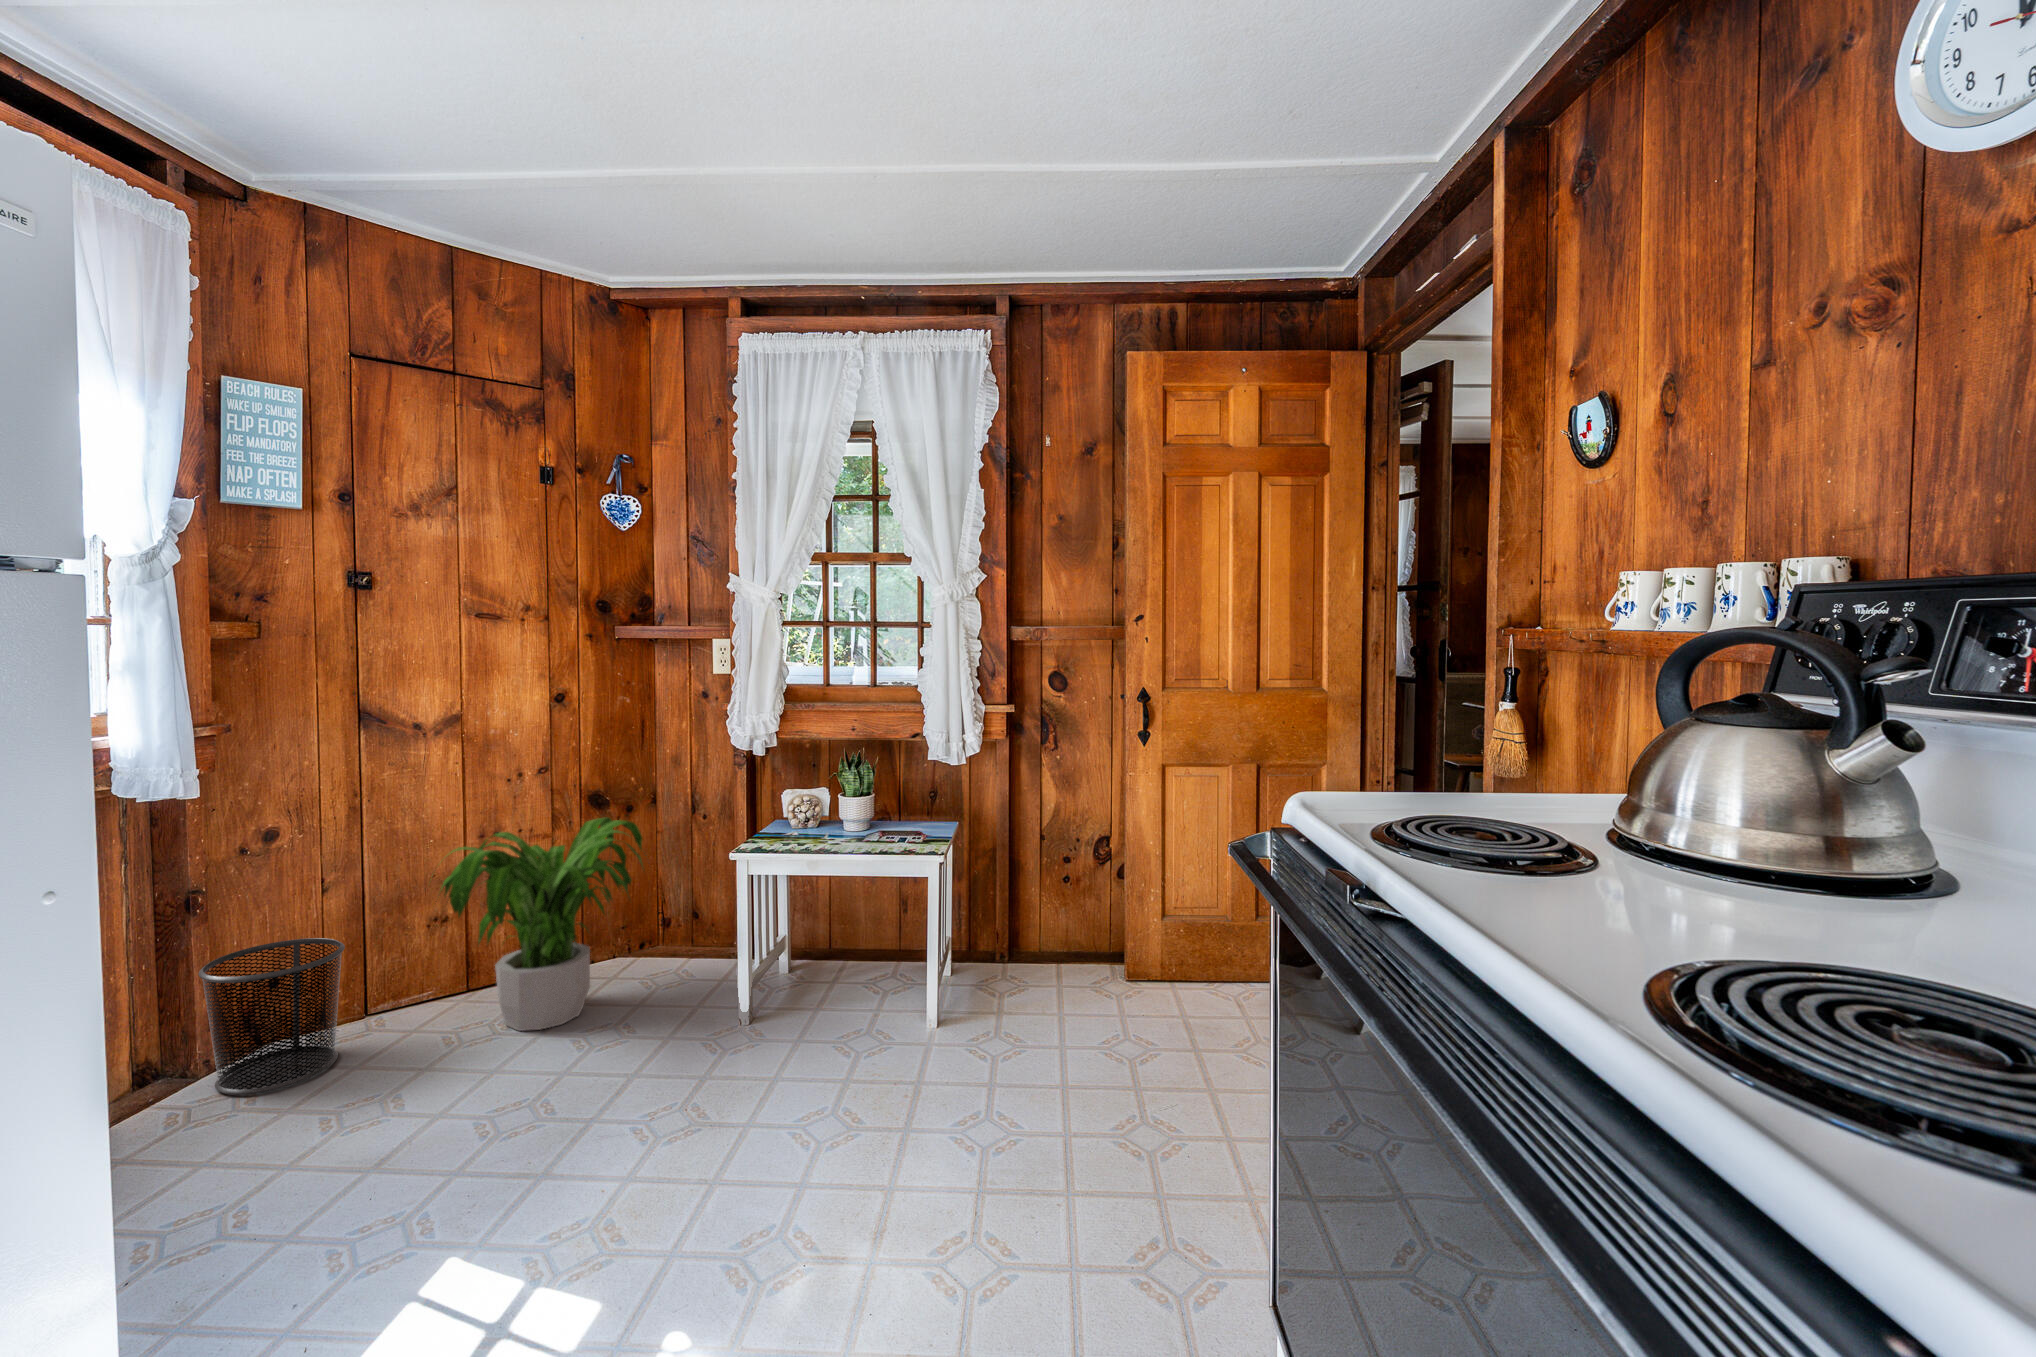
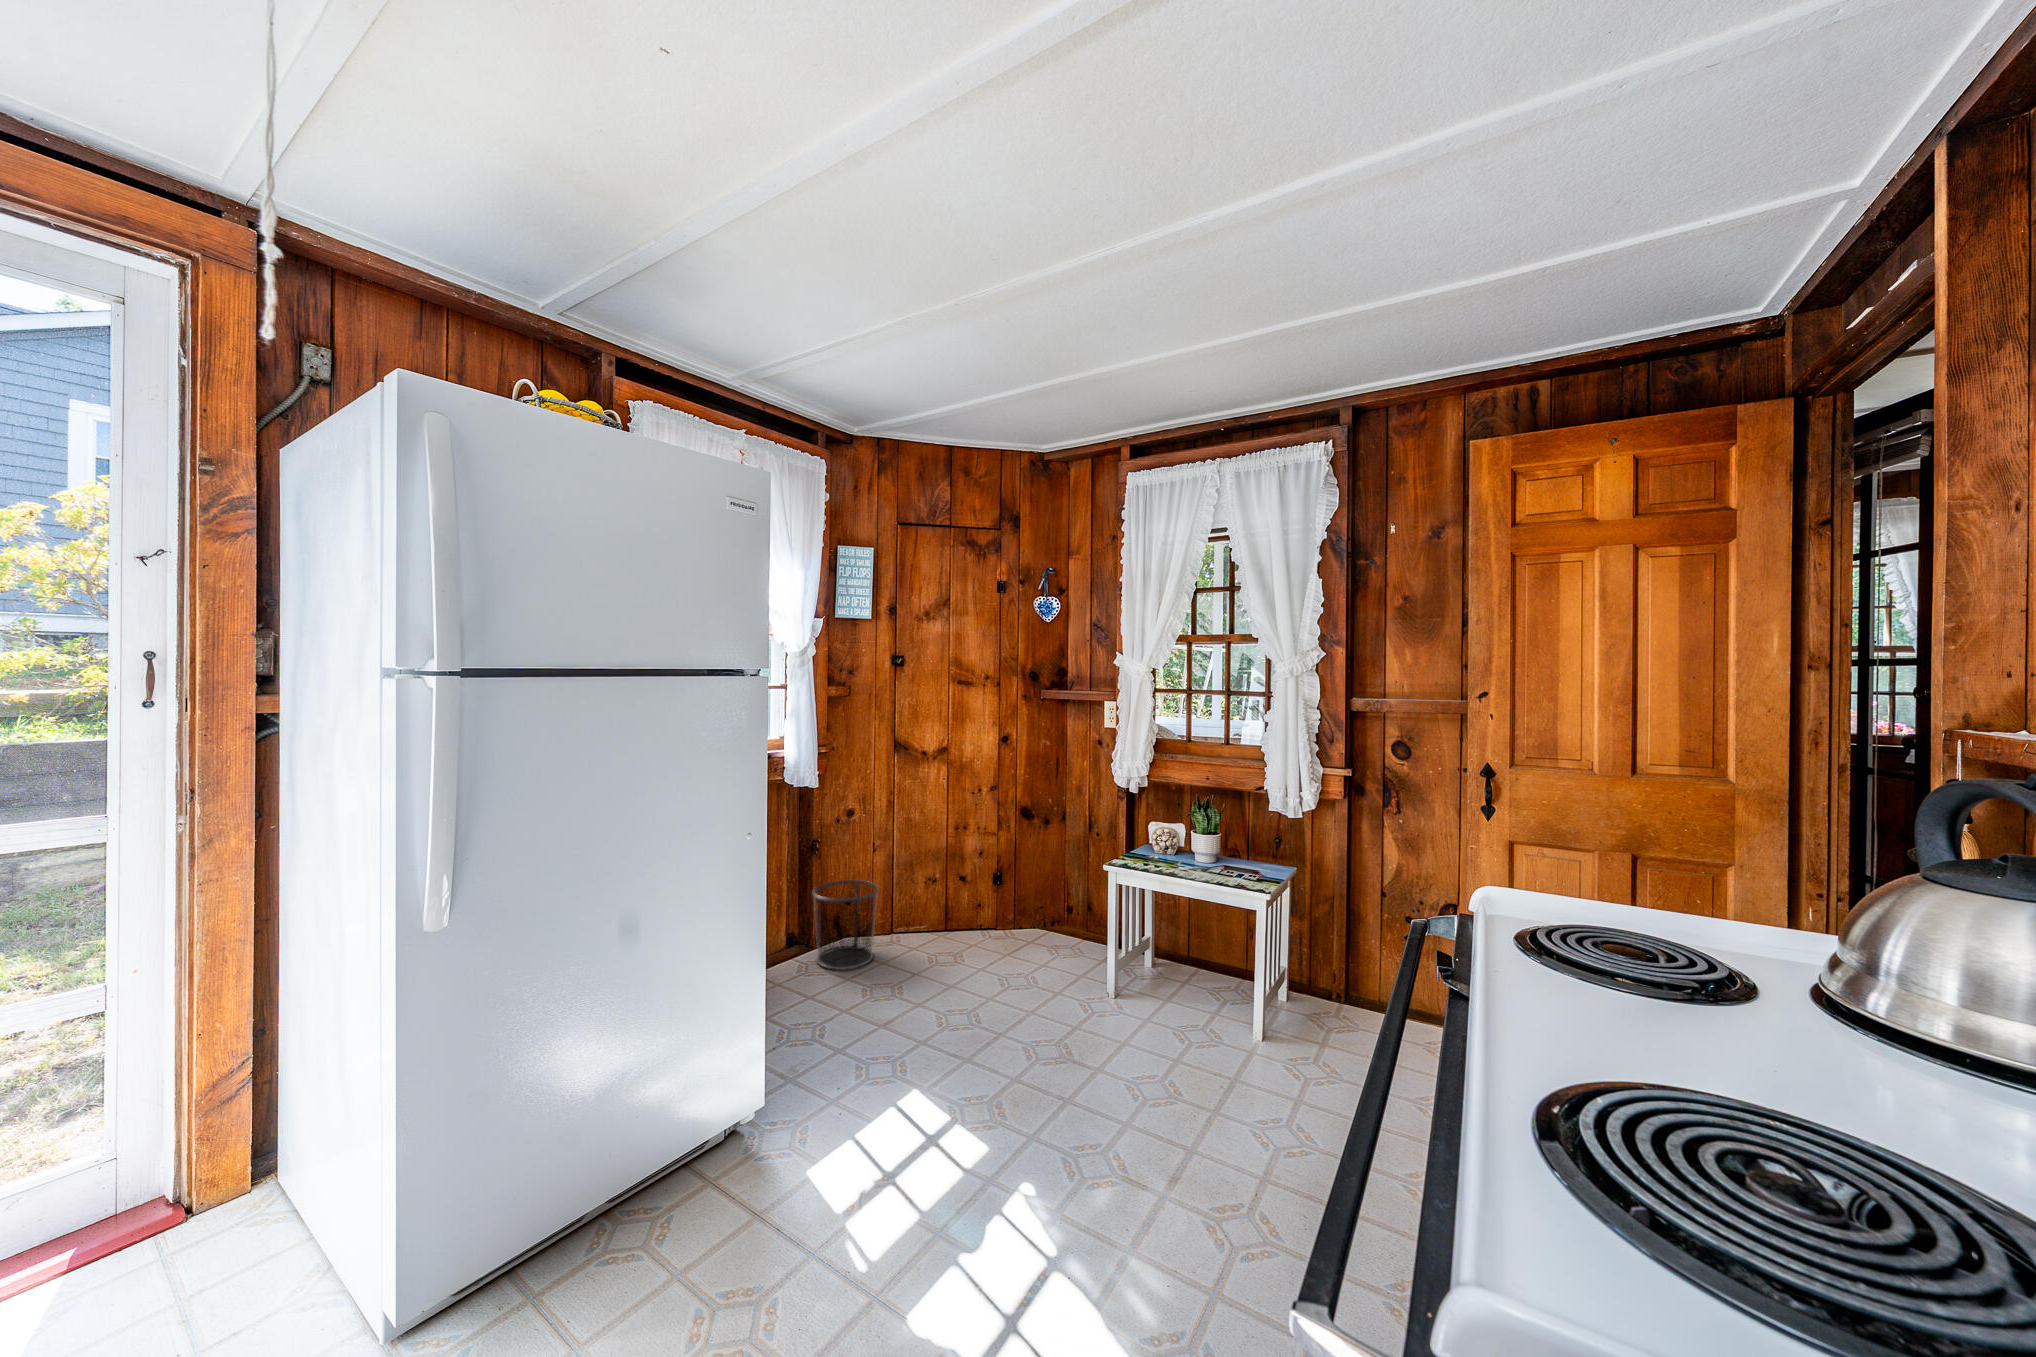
potted plant: present [442,817,643,1031] -> none [922,827,1052,969]

